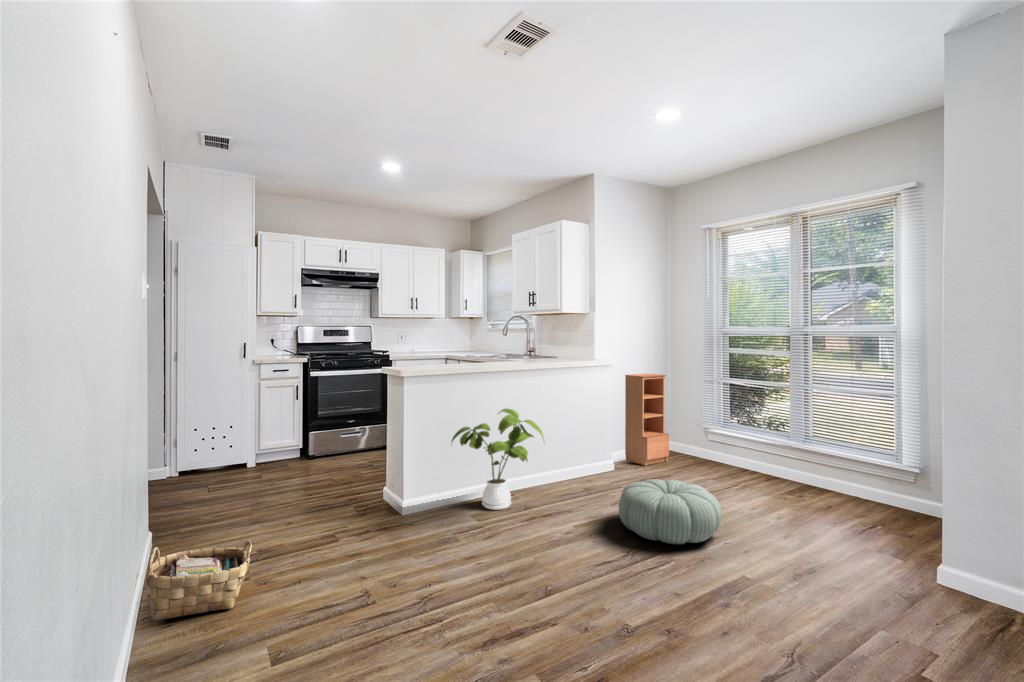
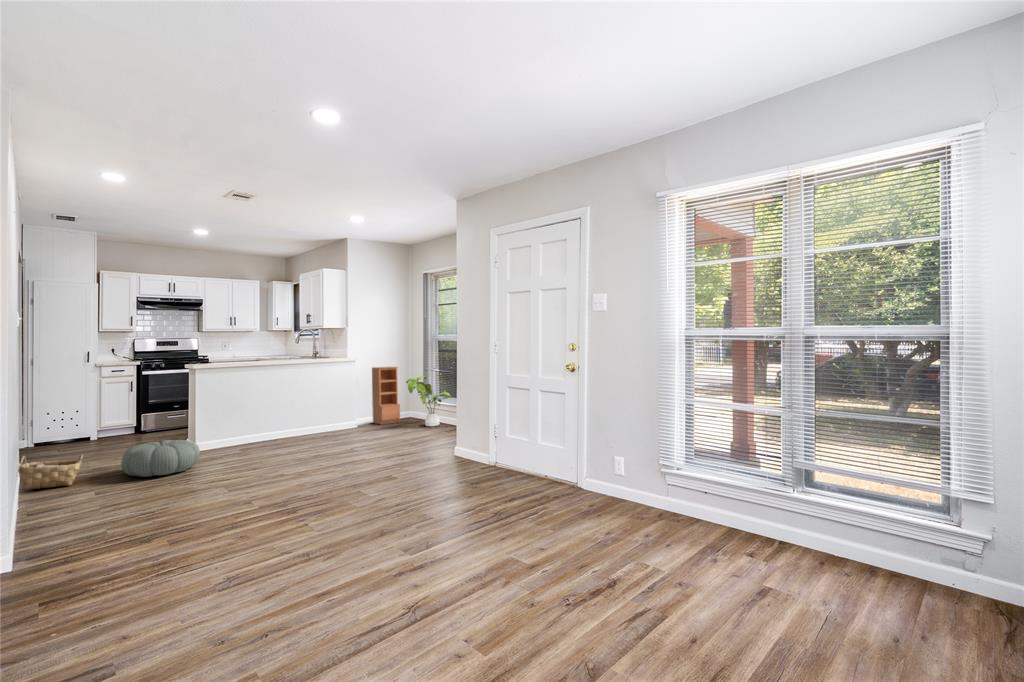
house plant: present [452,409,544,510] -> present [406,376,451,426]
pouf: present [619,479,722,544] -> present [121,440,200,477]

